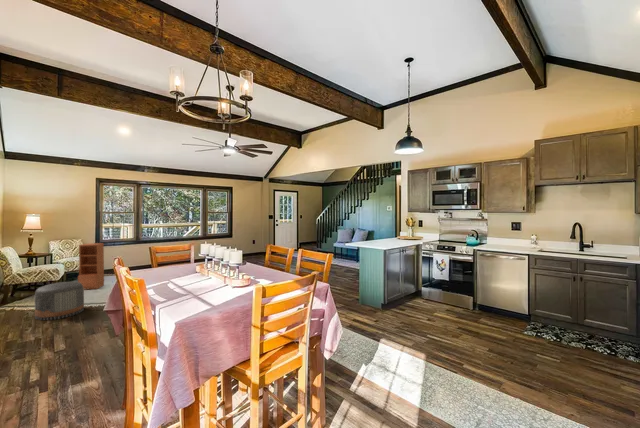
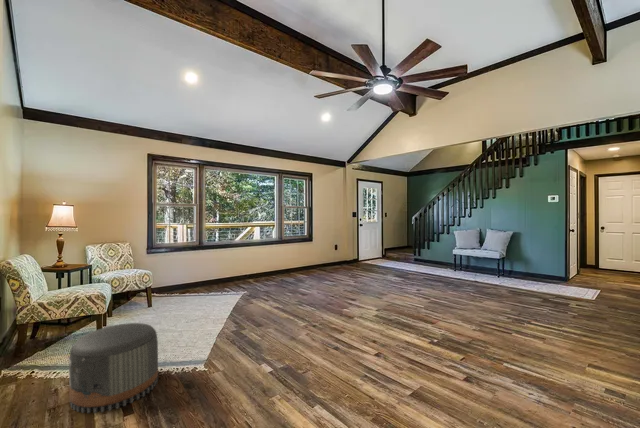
bookcase: present [78,243,104,289] -> none [132,249,168,324]

